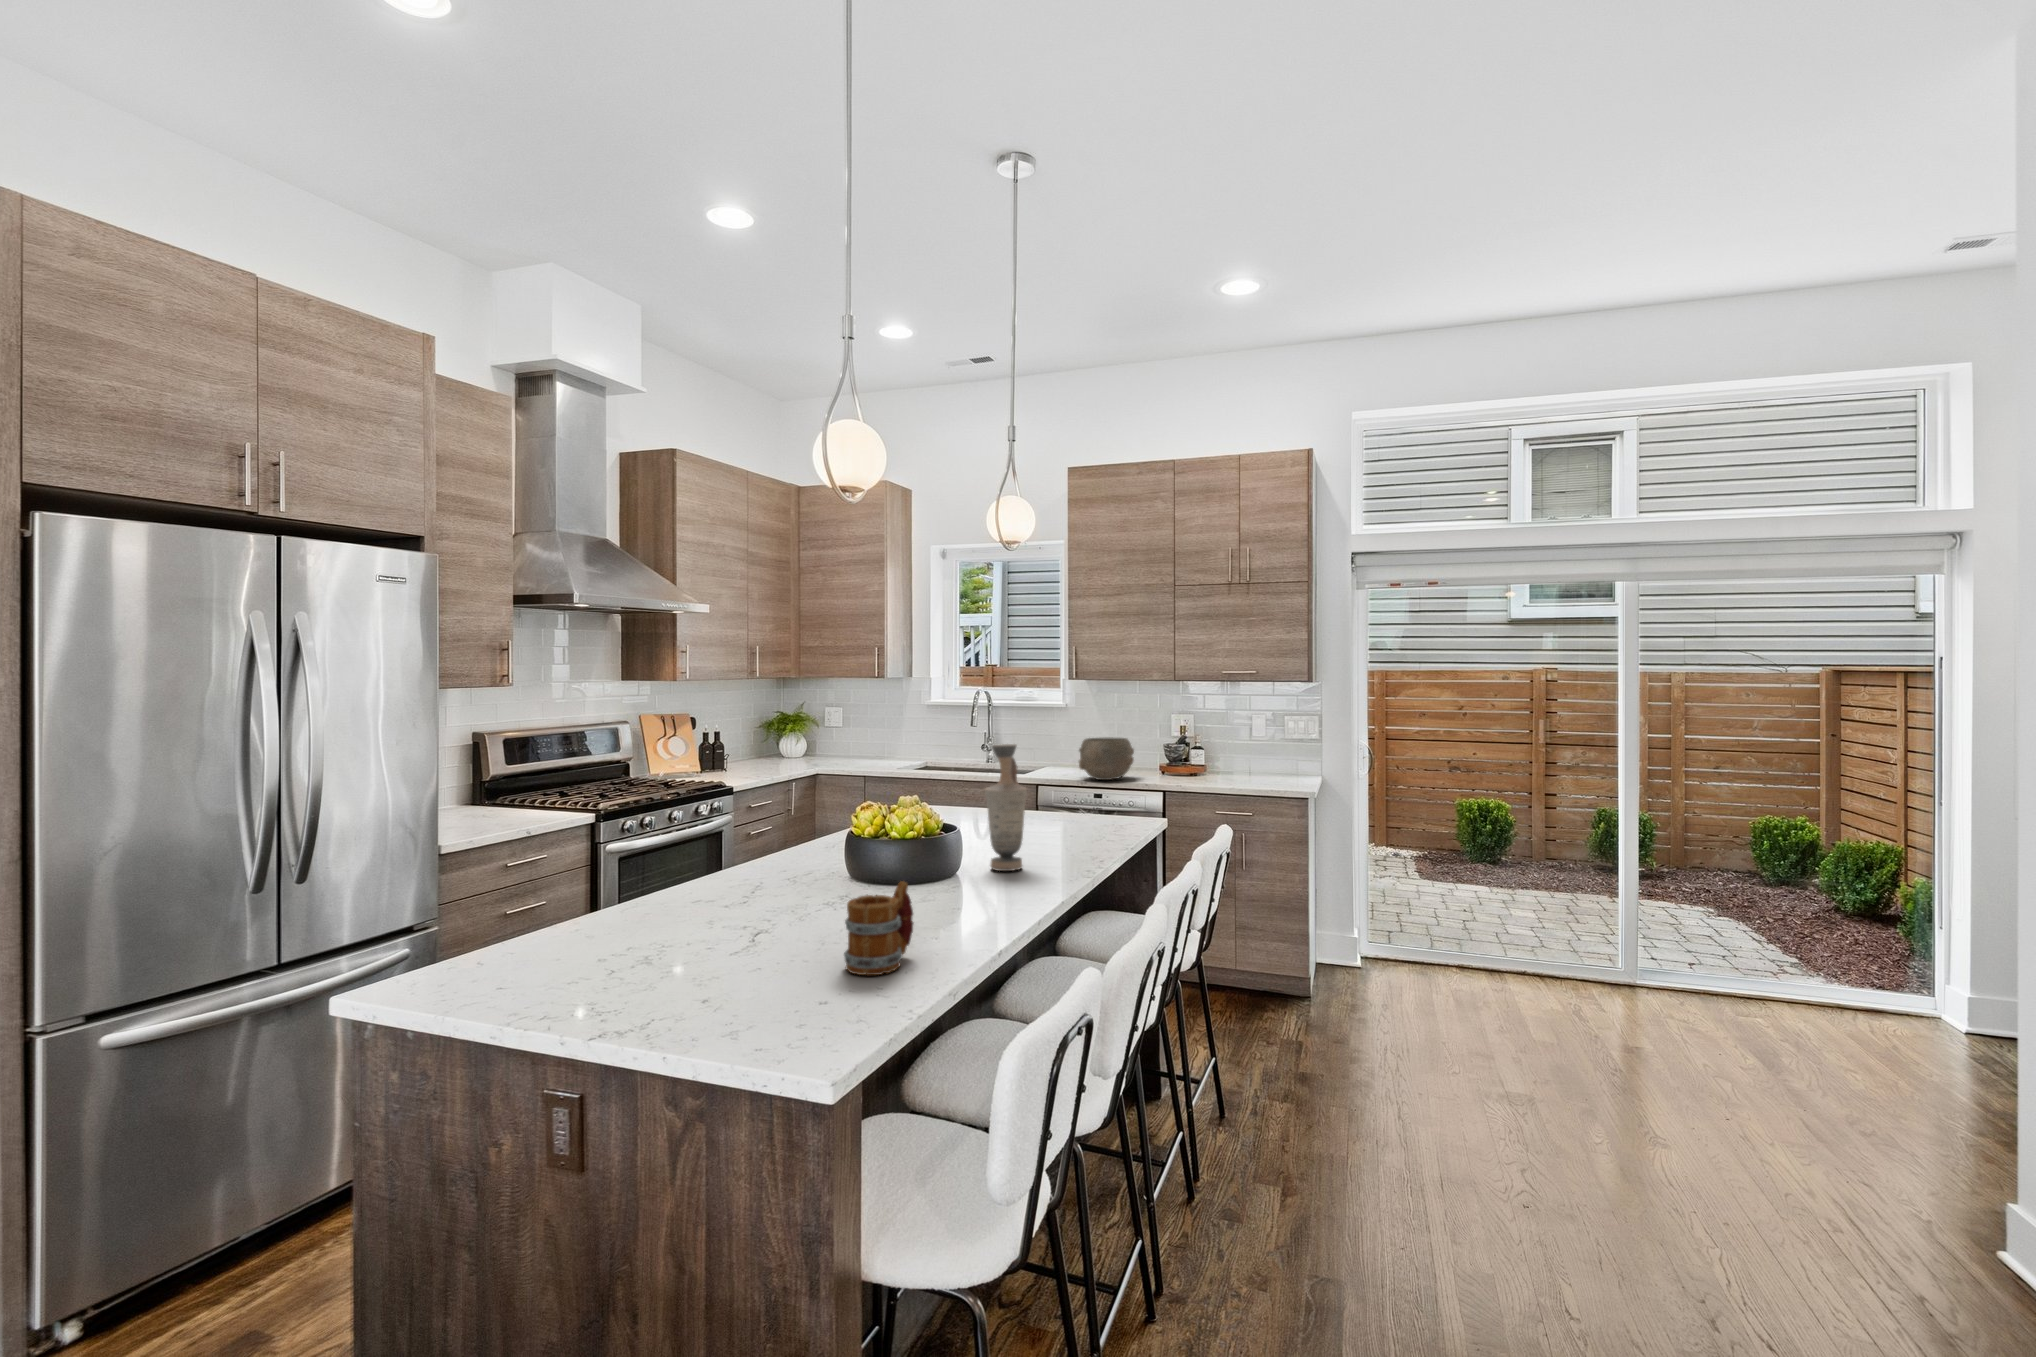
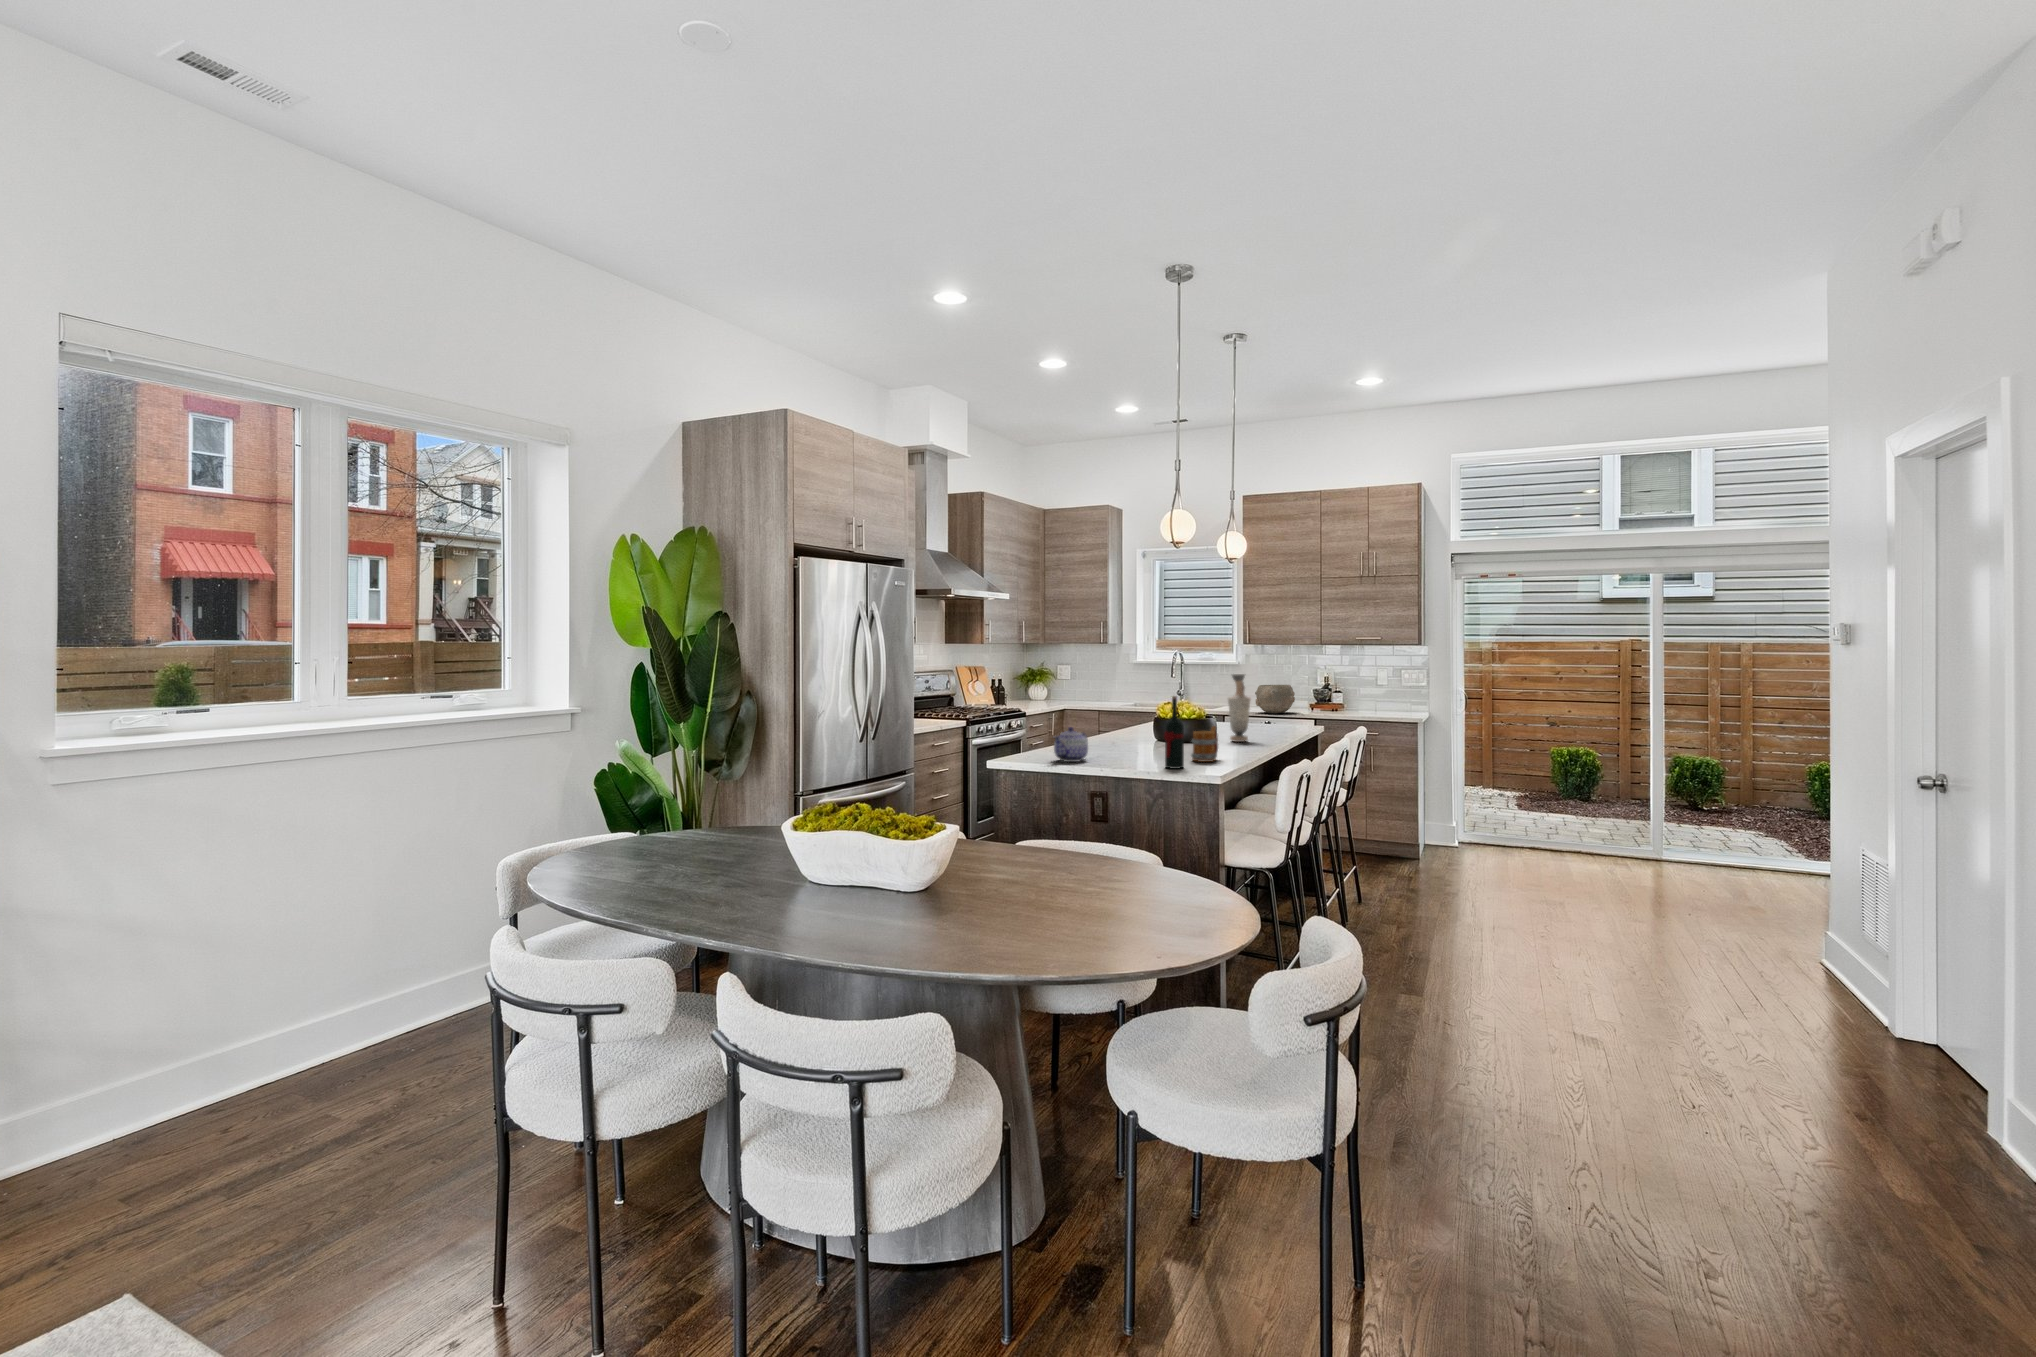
wine bottle: none [734,833,791,1023] -> present [1164,696,1184,769]
teapot: none [500,893,627,980] -> present [1054,727,1088,762]

